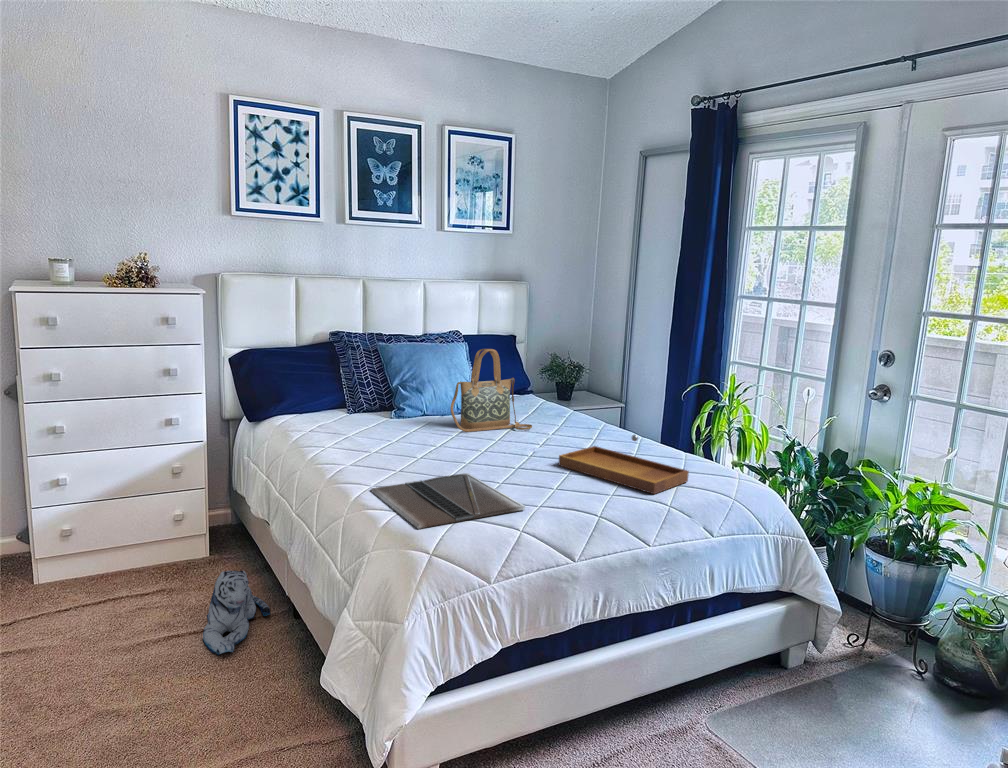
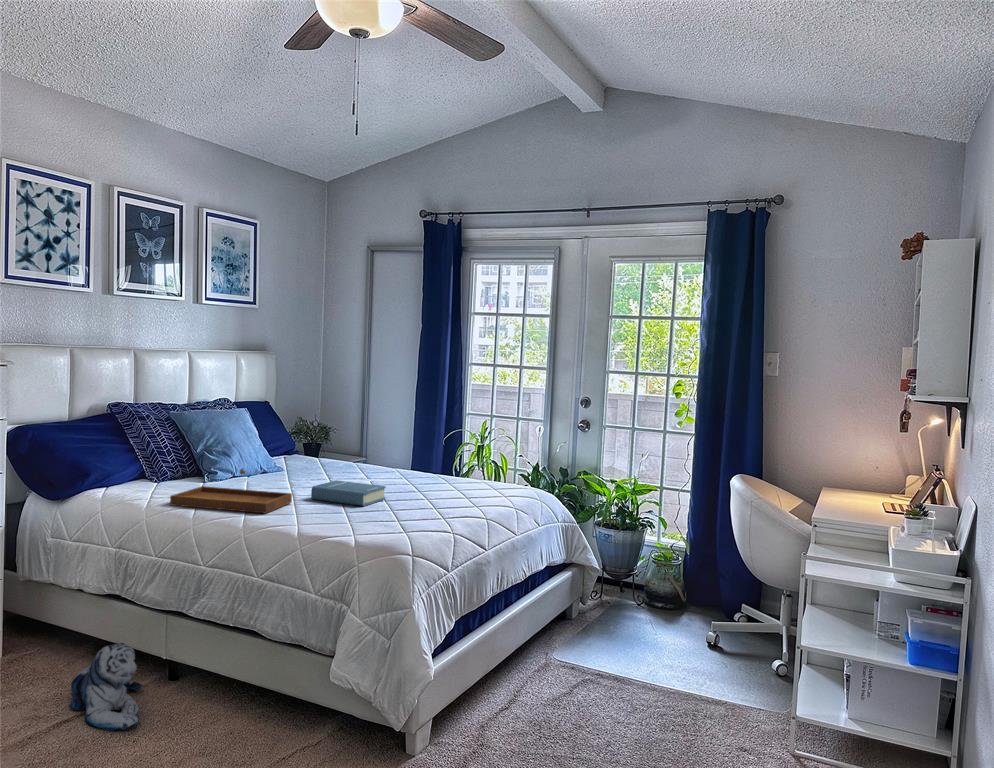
handbag: present [450,349,532,432] -> none [276,410,341,485]
hardback book: none [455,434,535,472] -> present [311,480,386,506]
tray: present [559,435,689,494] -> present [170,468,292,513]
laptop: present [371,473,525,529] -> none [290,508,427,544]

